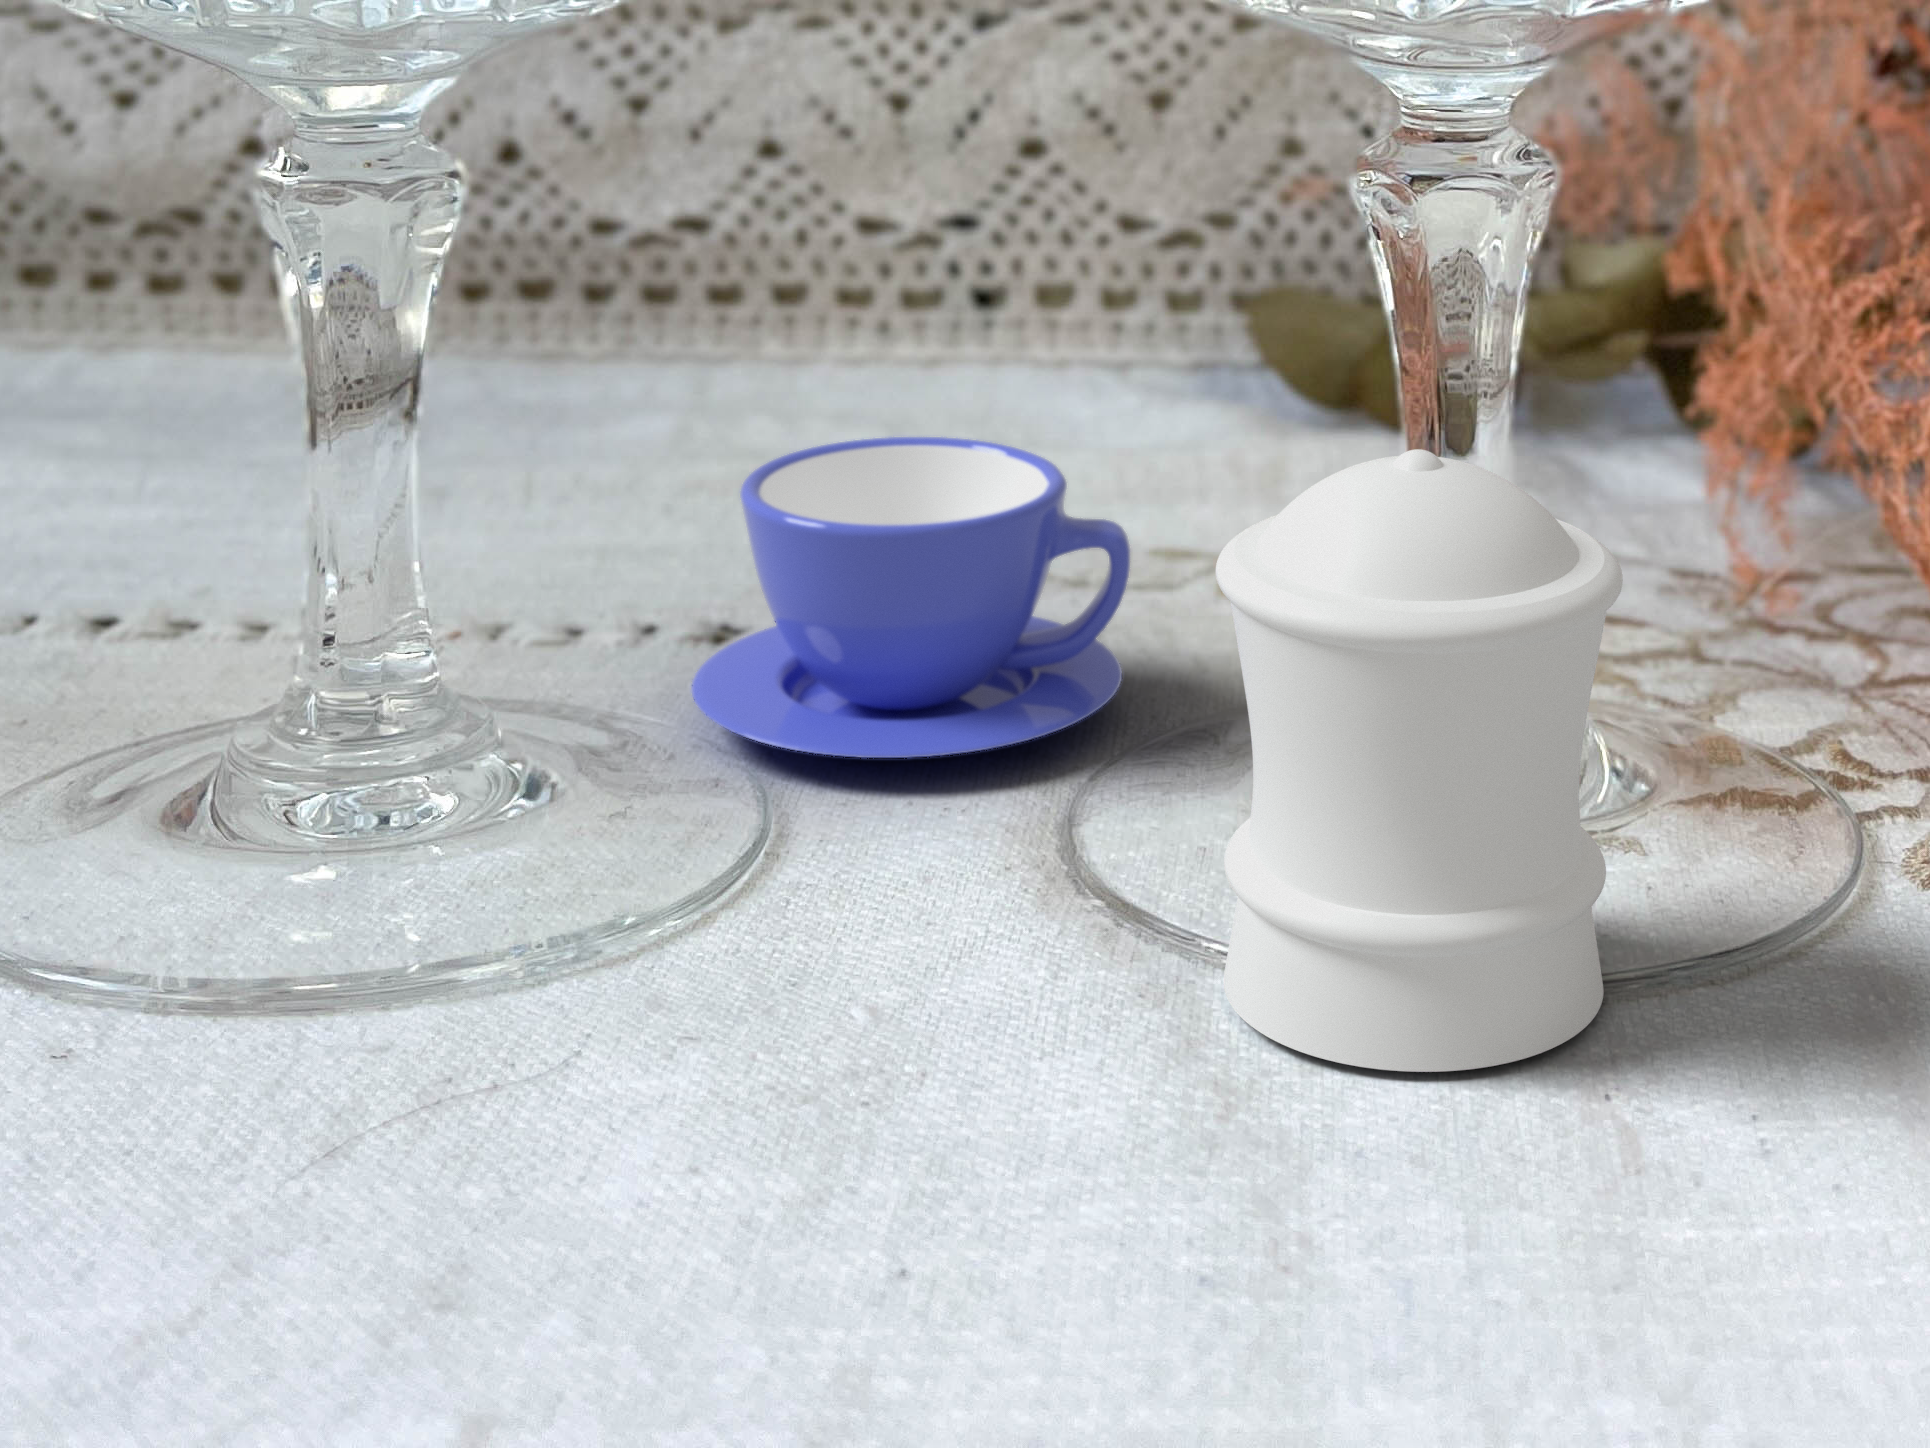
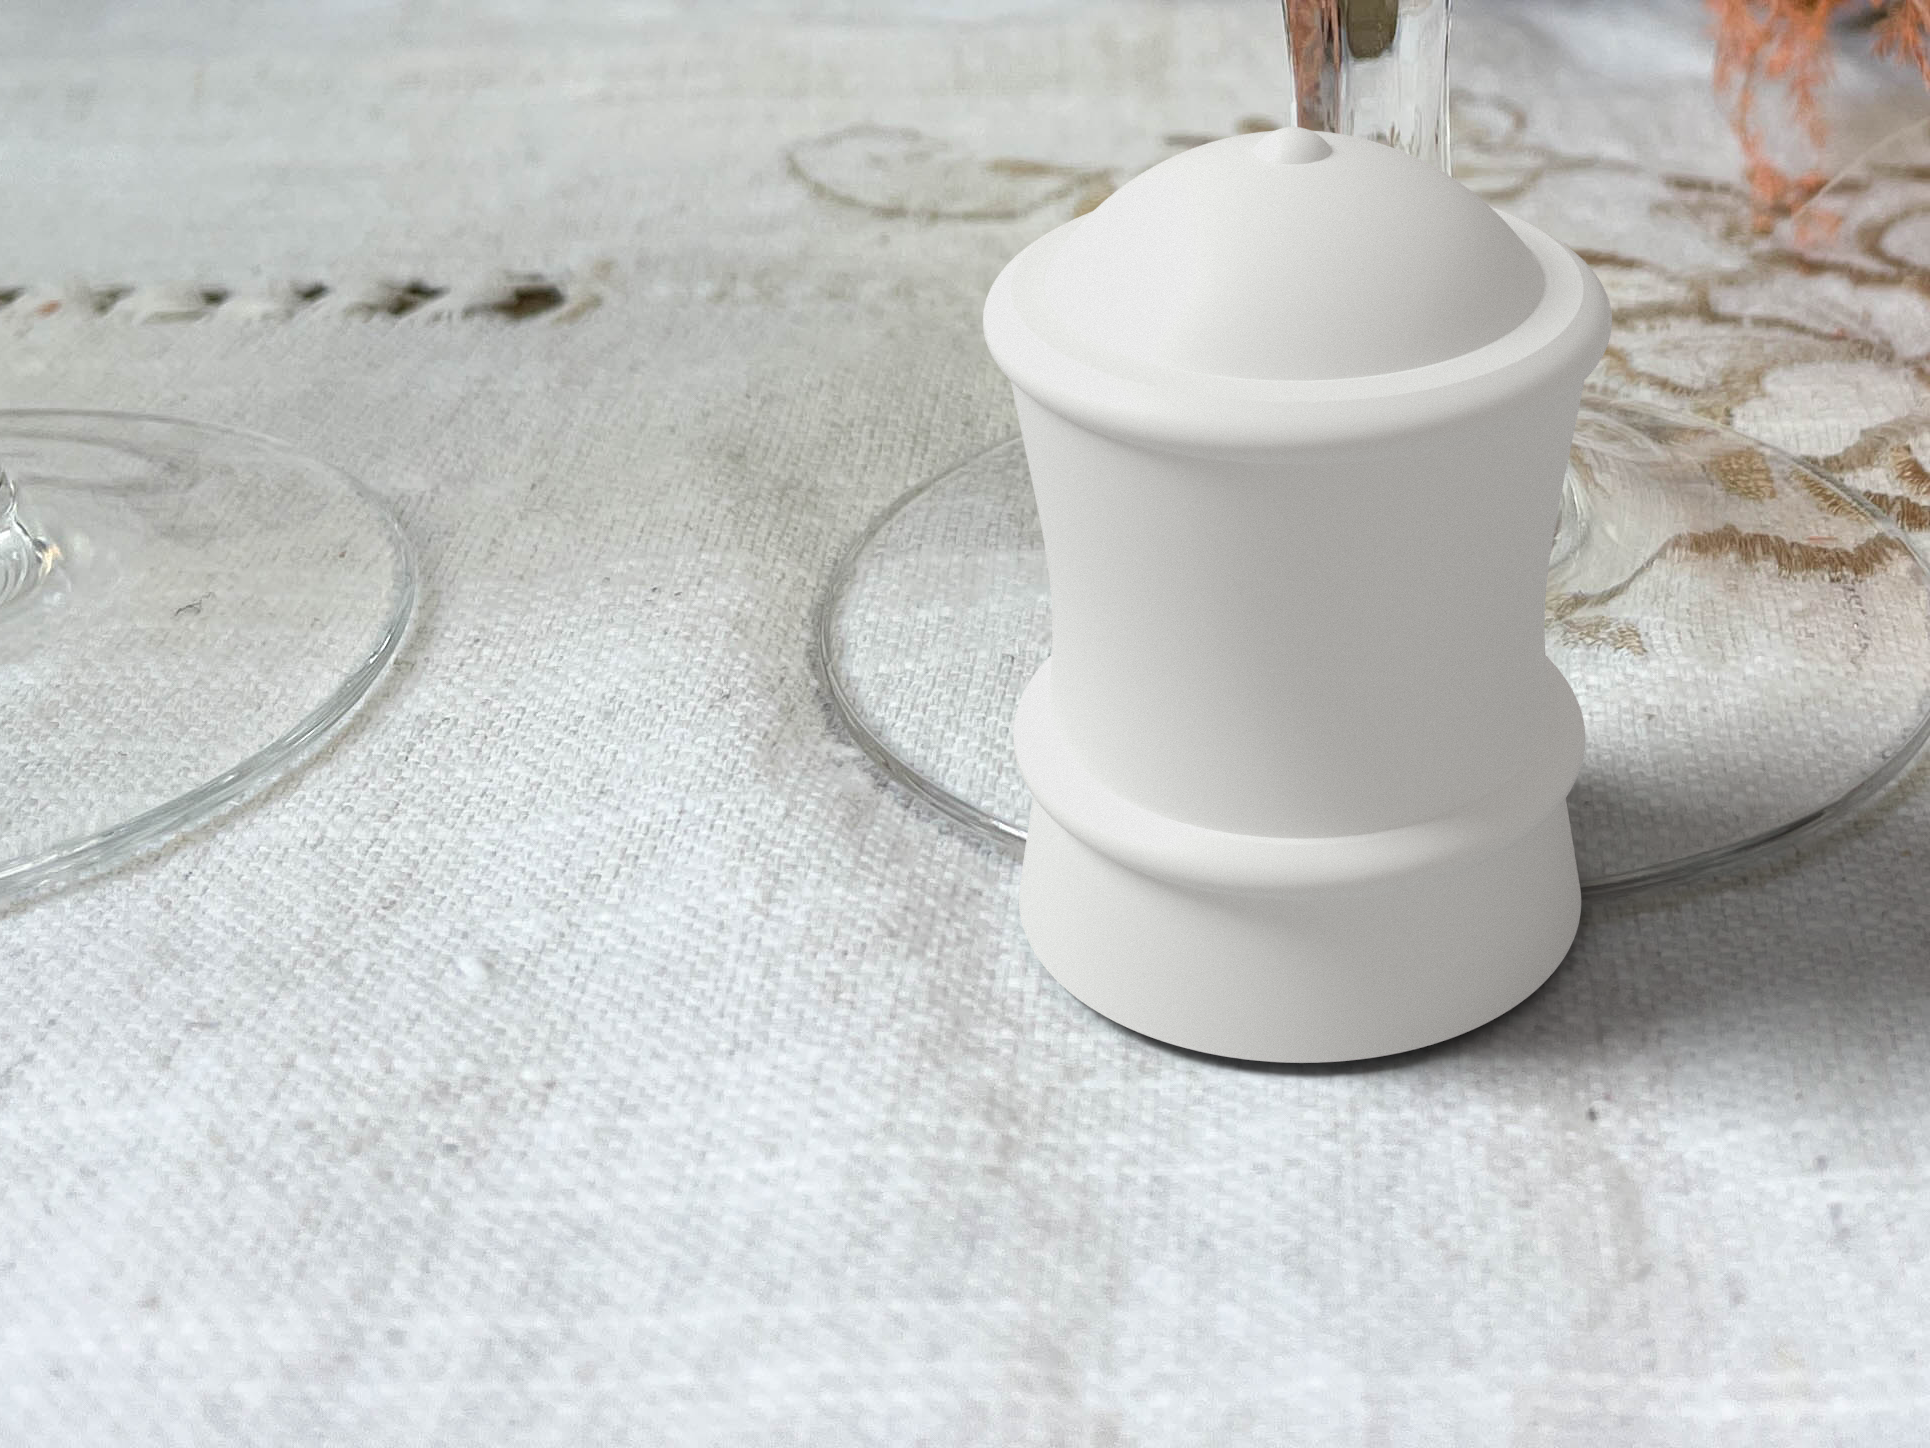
teacup: present [691,437,1131,758] -> none [330,46,927,508]

